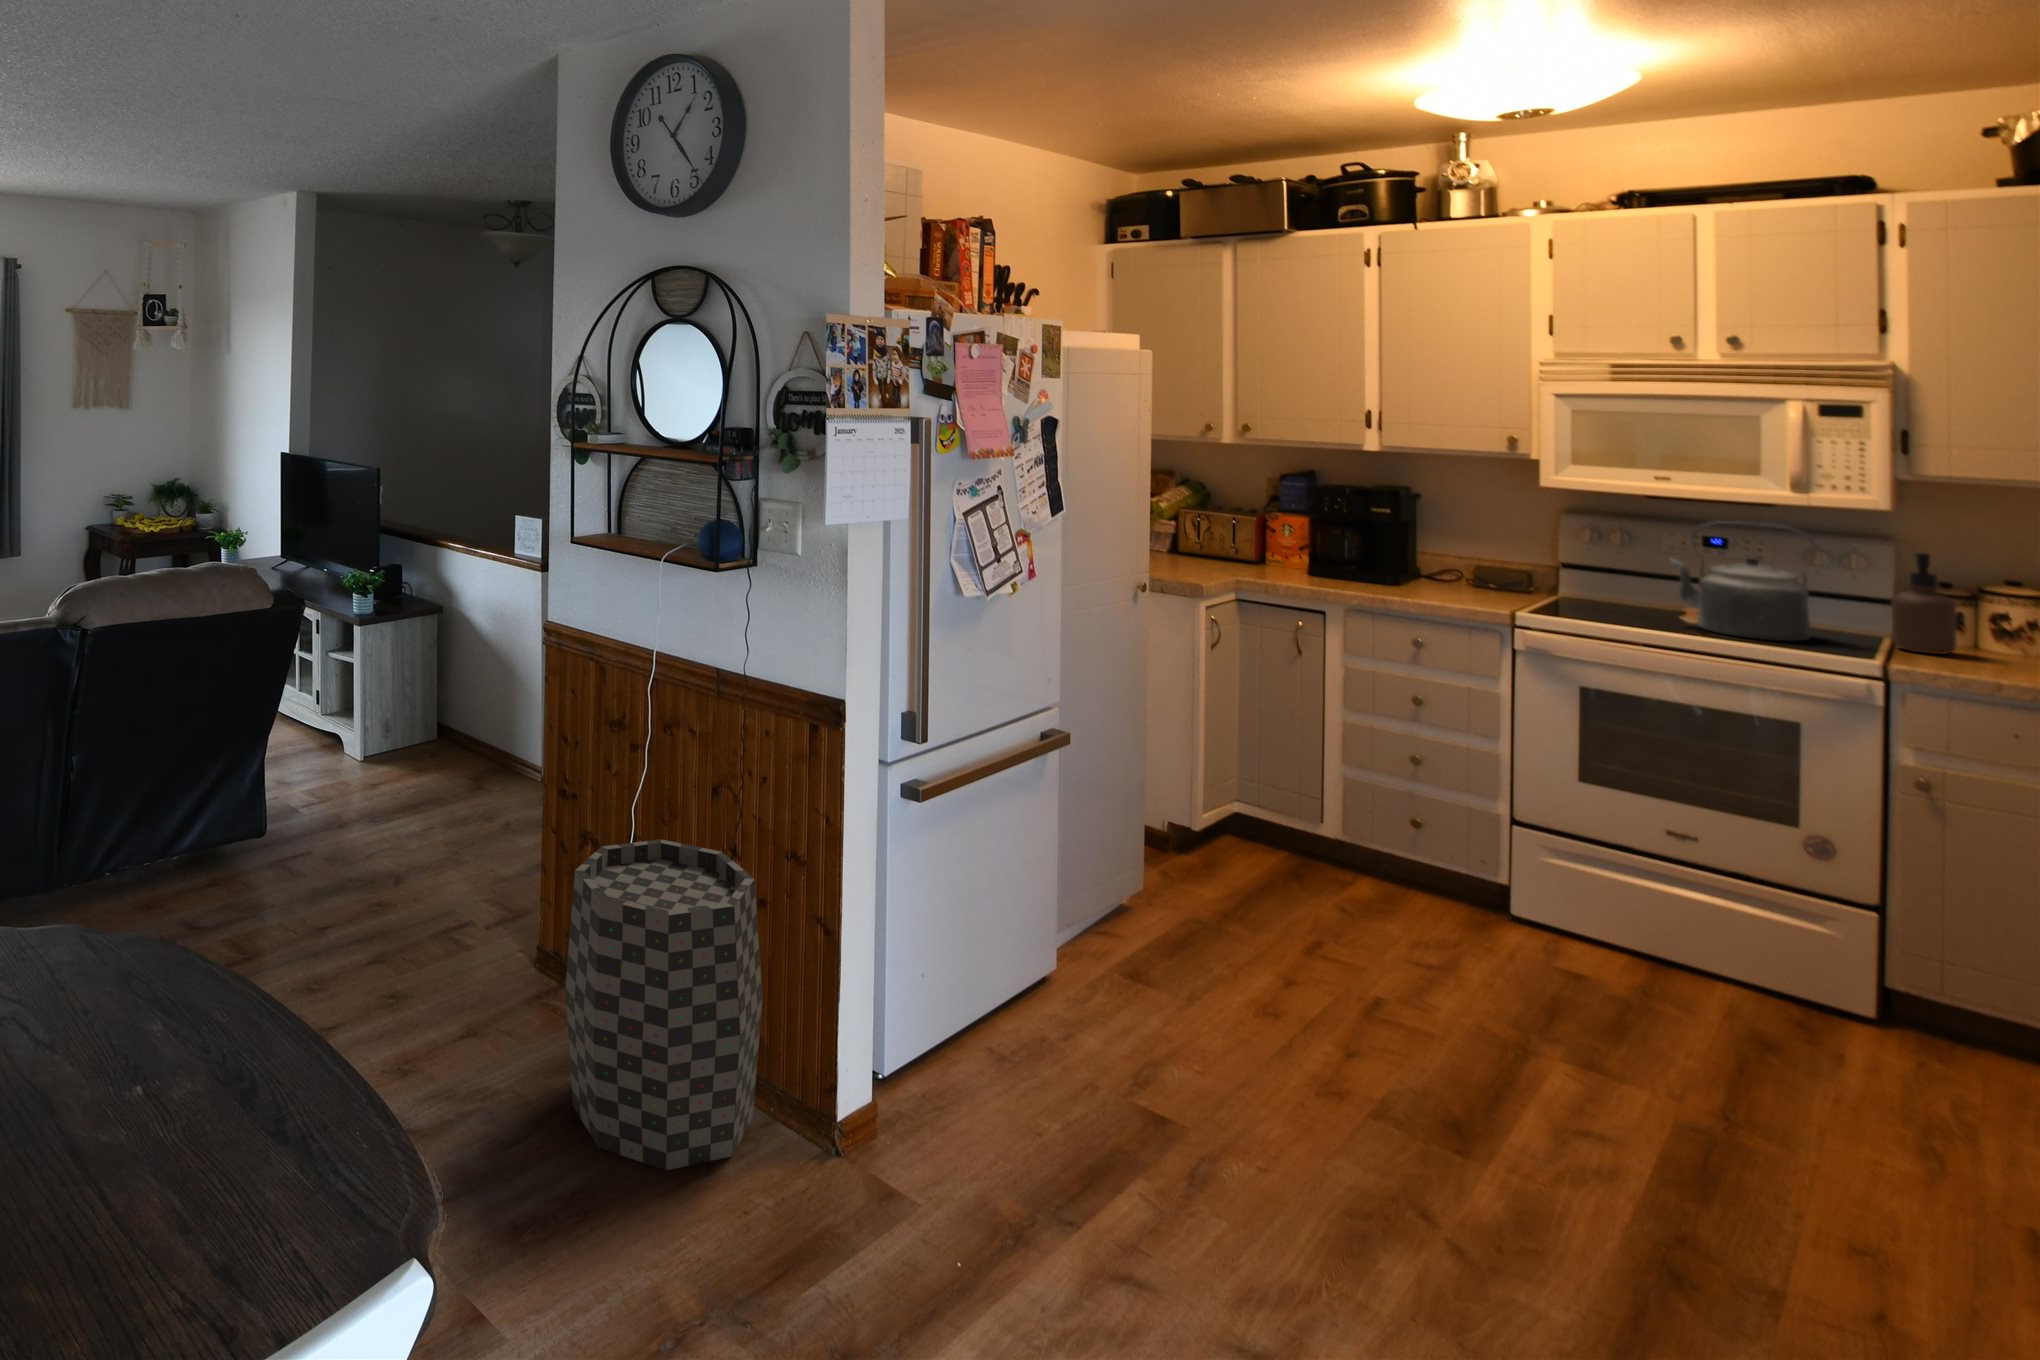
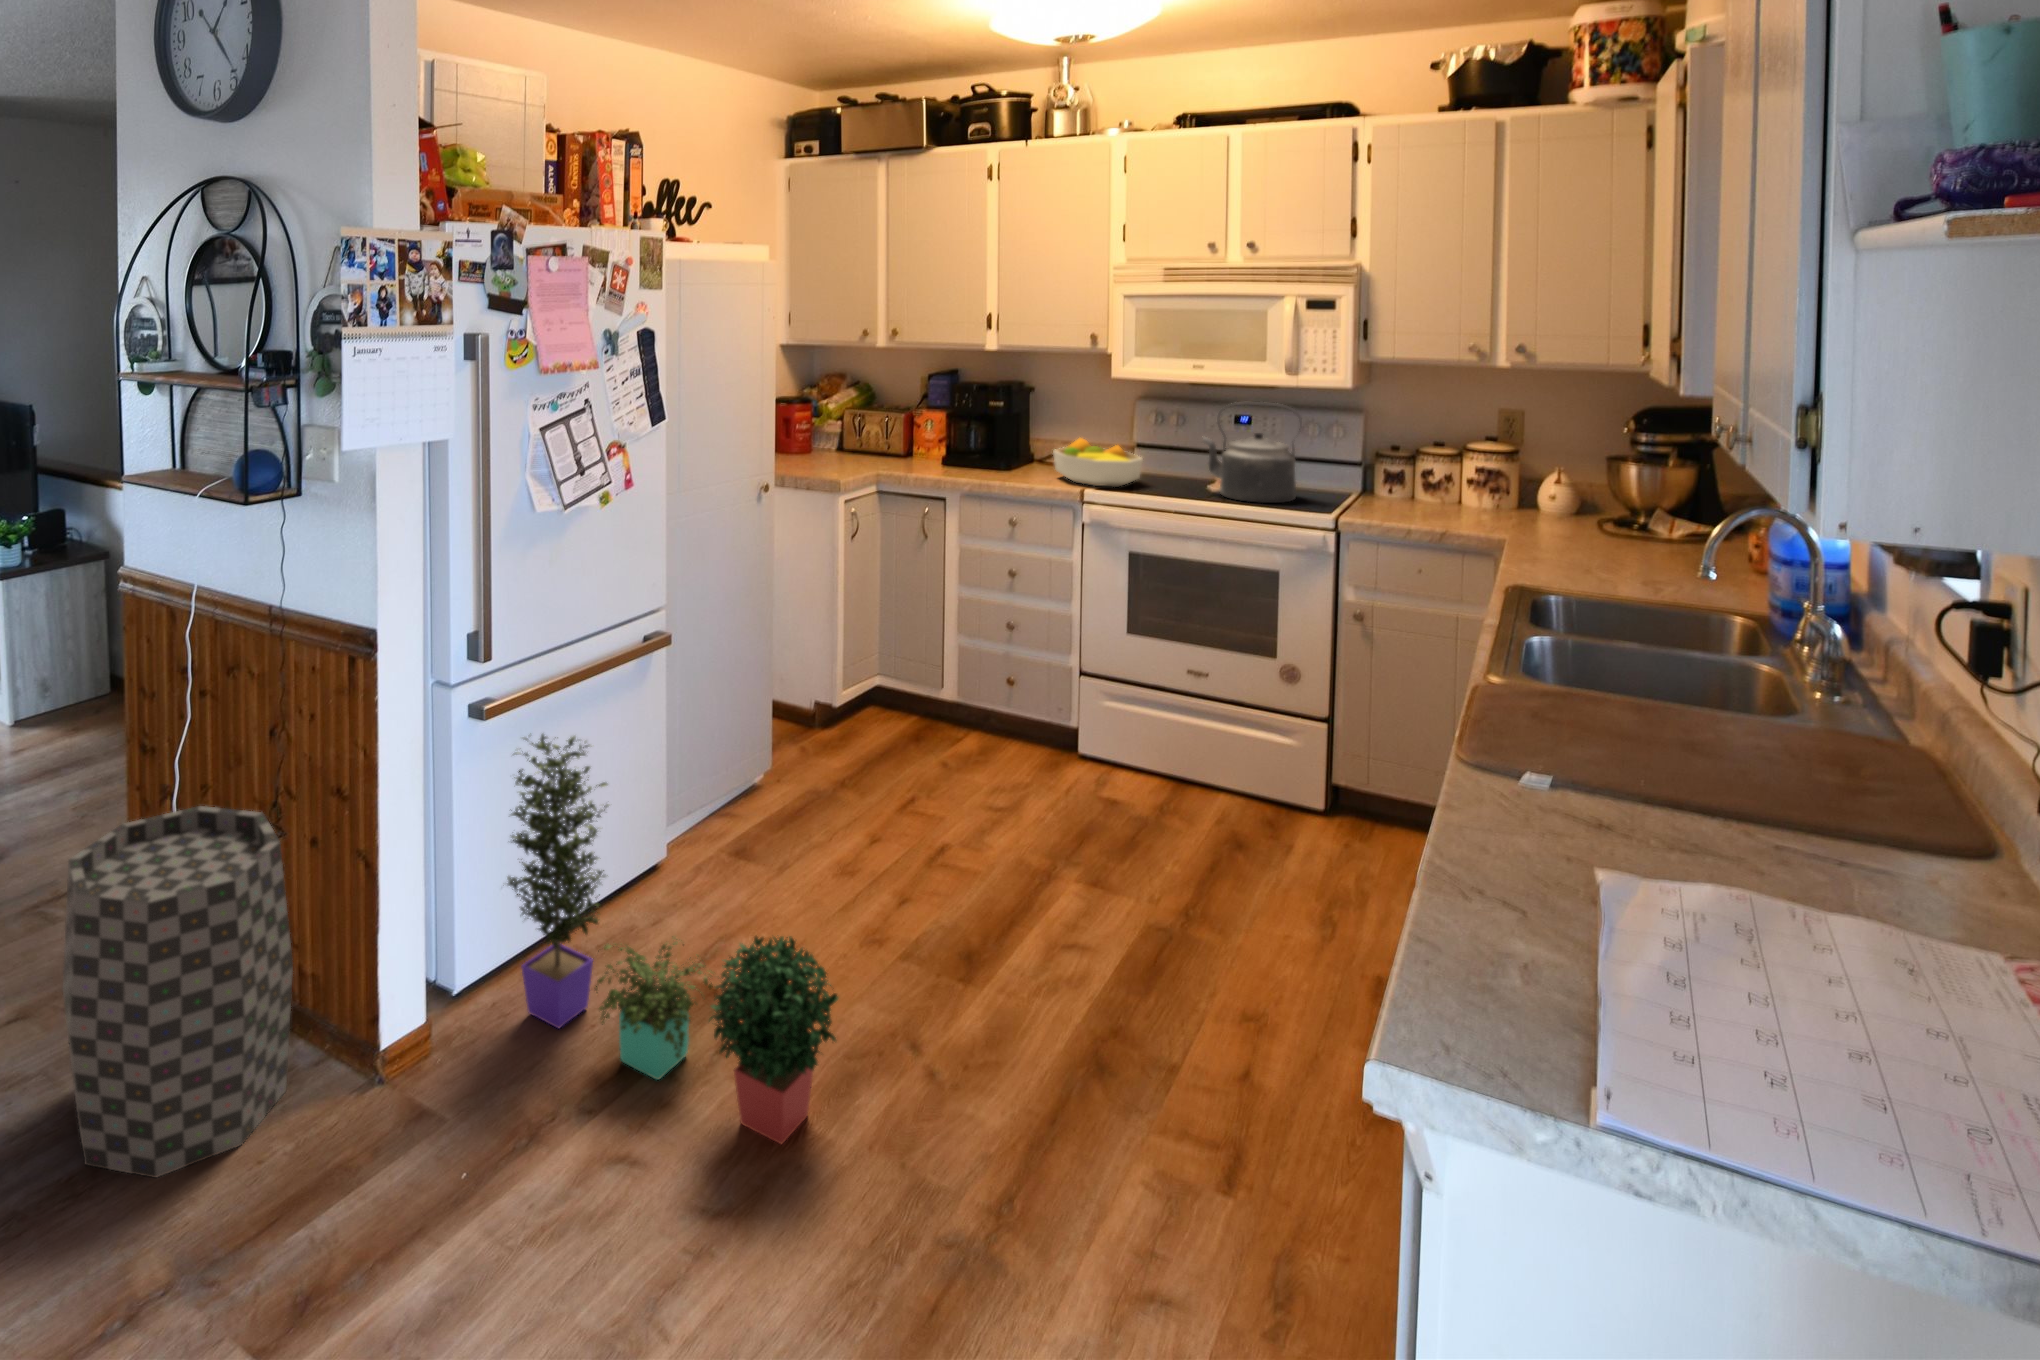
fruit bowl: none [1455,552,1582,610] -> present [1053,438,1142,487]
soap dispenser: present [1892,553,1957,654] -> none [1350,422,1391,506]
potted plant: none [939,807,1353,1257] -> present [508,734,838,1144]

